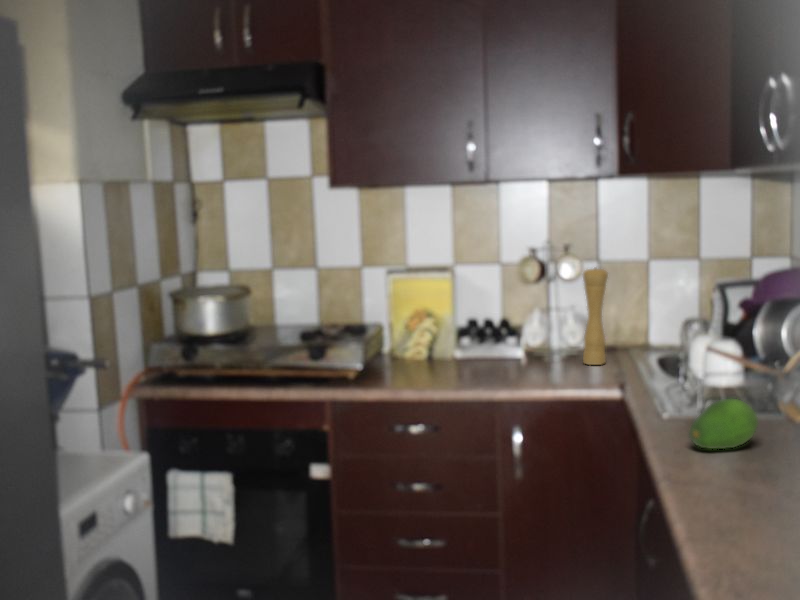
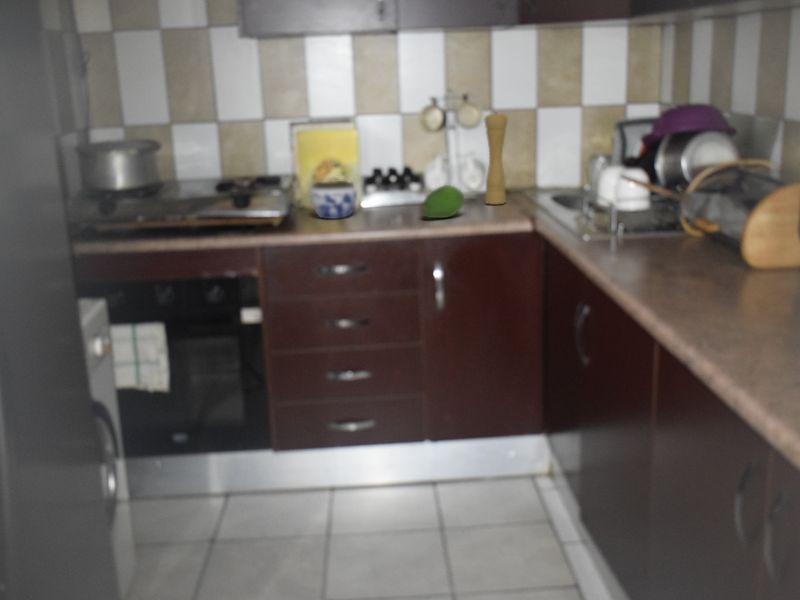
jar: none [395,333,443,373] -> present [311,181,357,219]
fruit: present [689,398,759,449] -> present [421,185,464,218]

